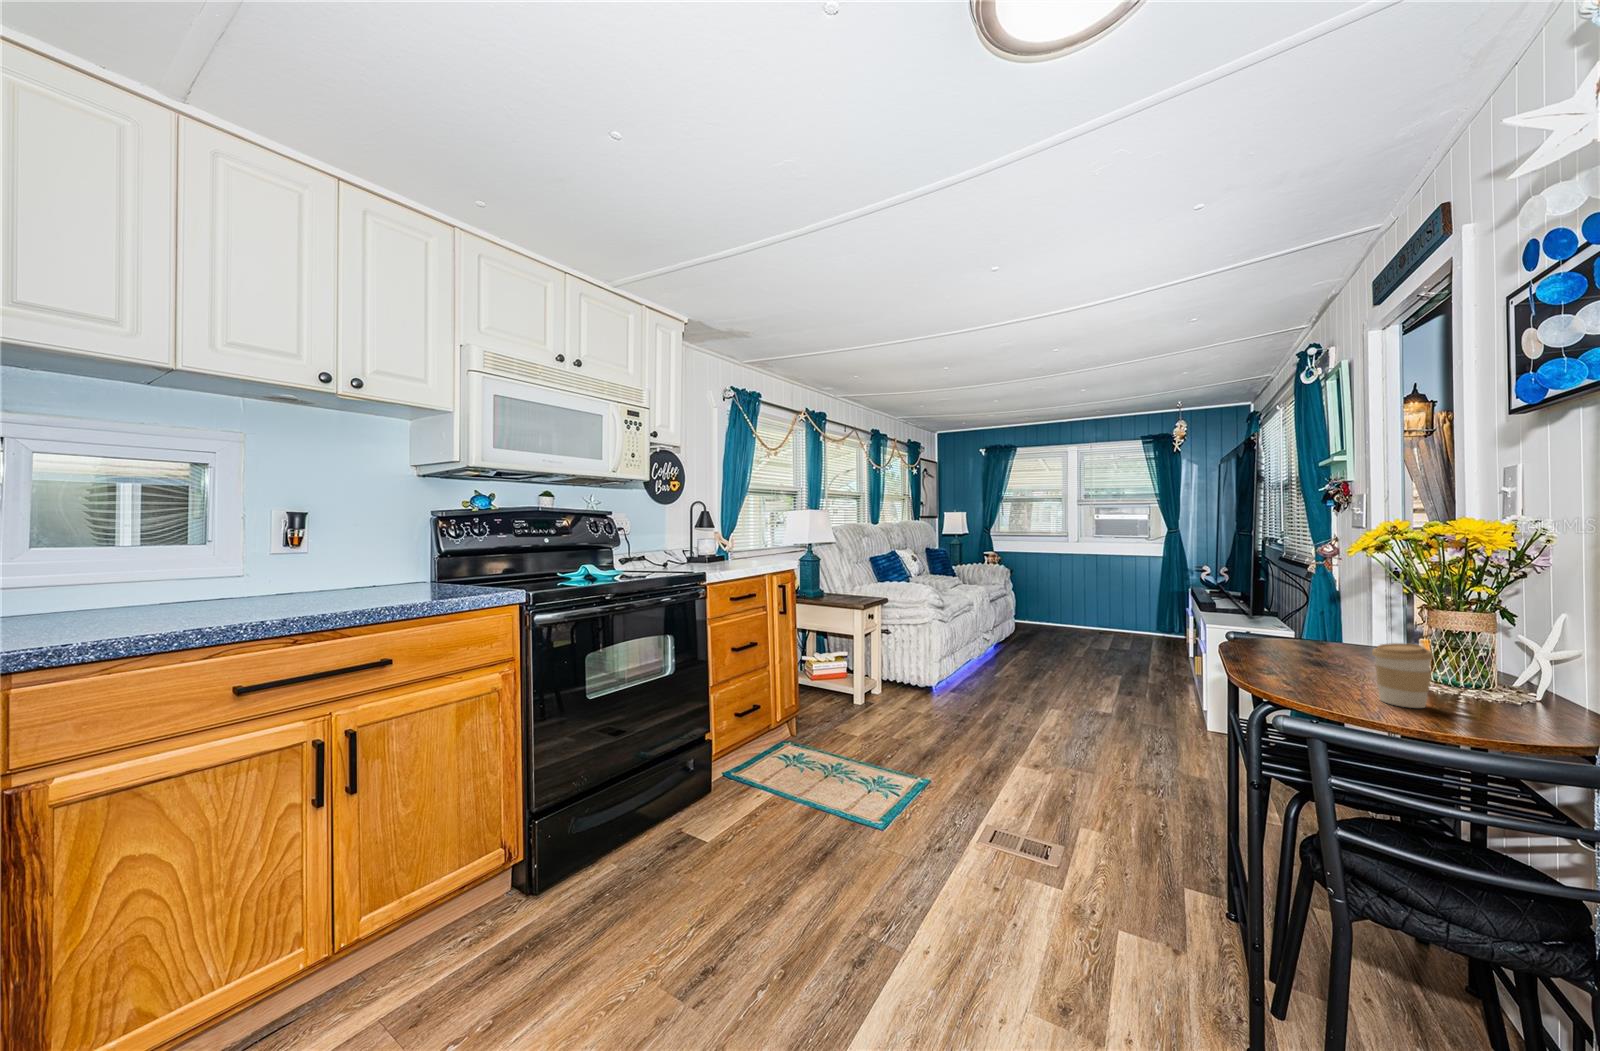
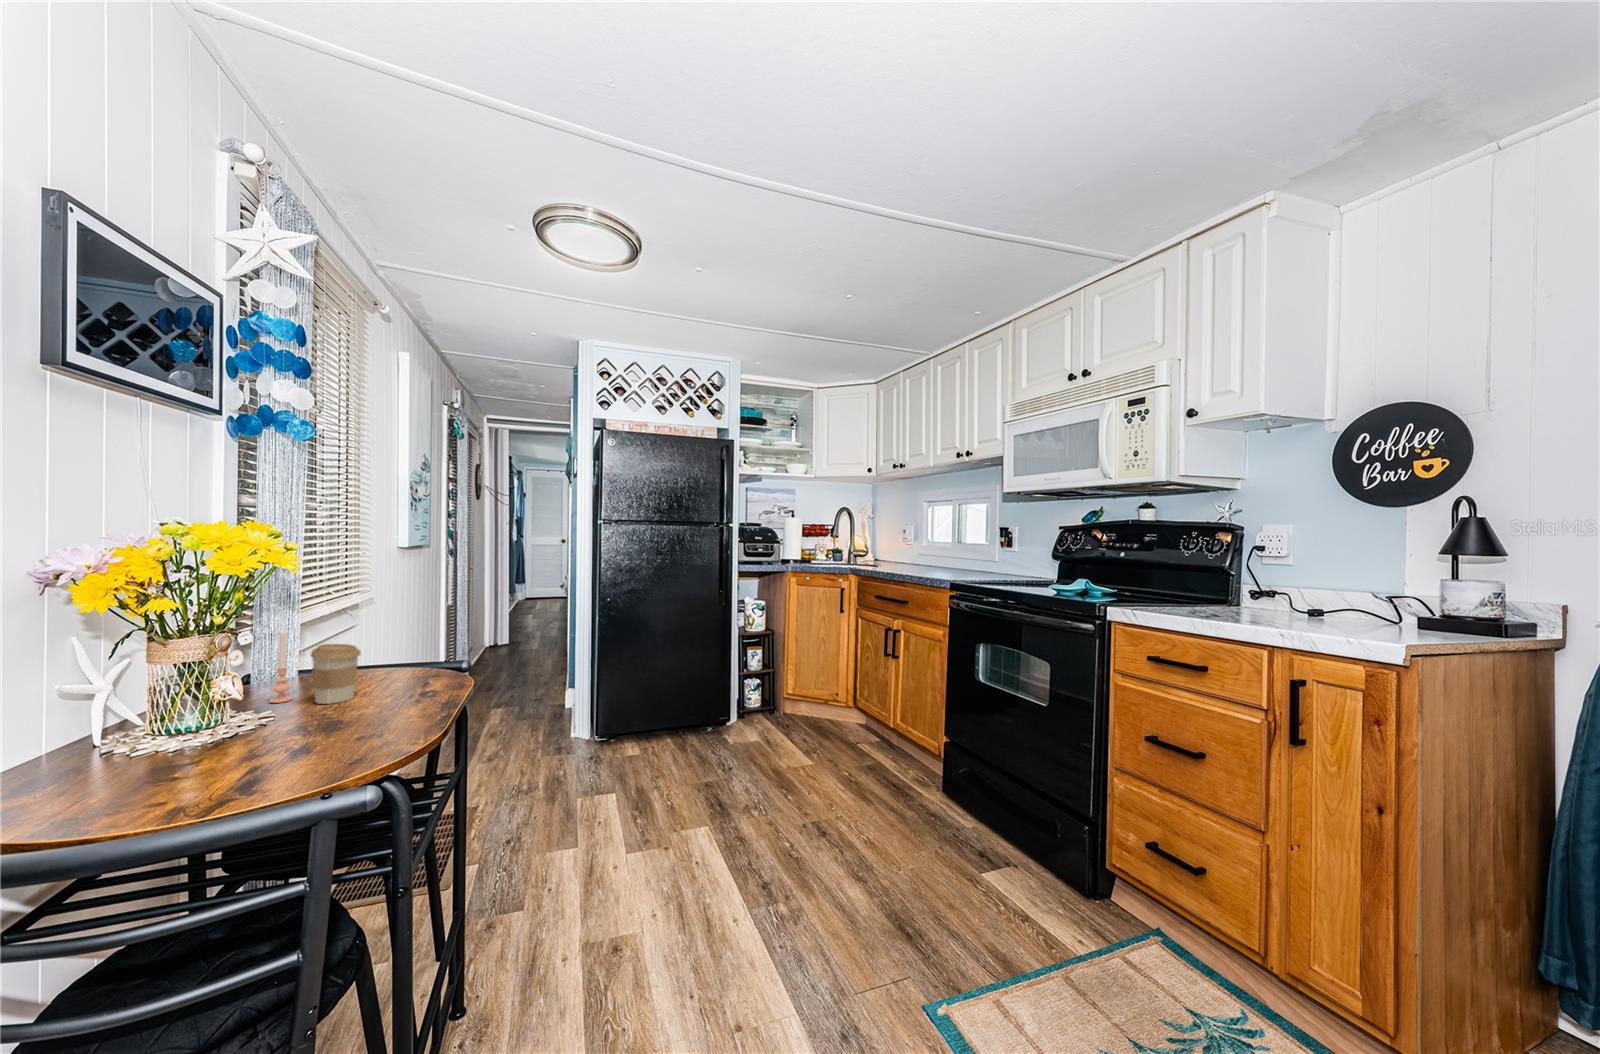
candle: none [1478,641,1511,726] -> present [270,631,292,703]

